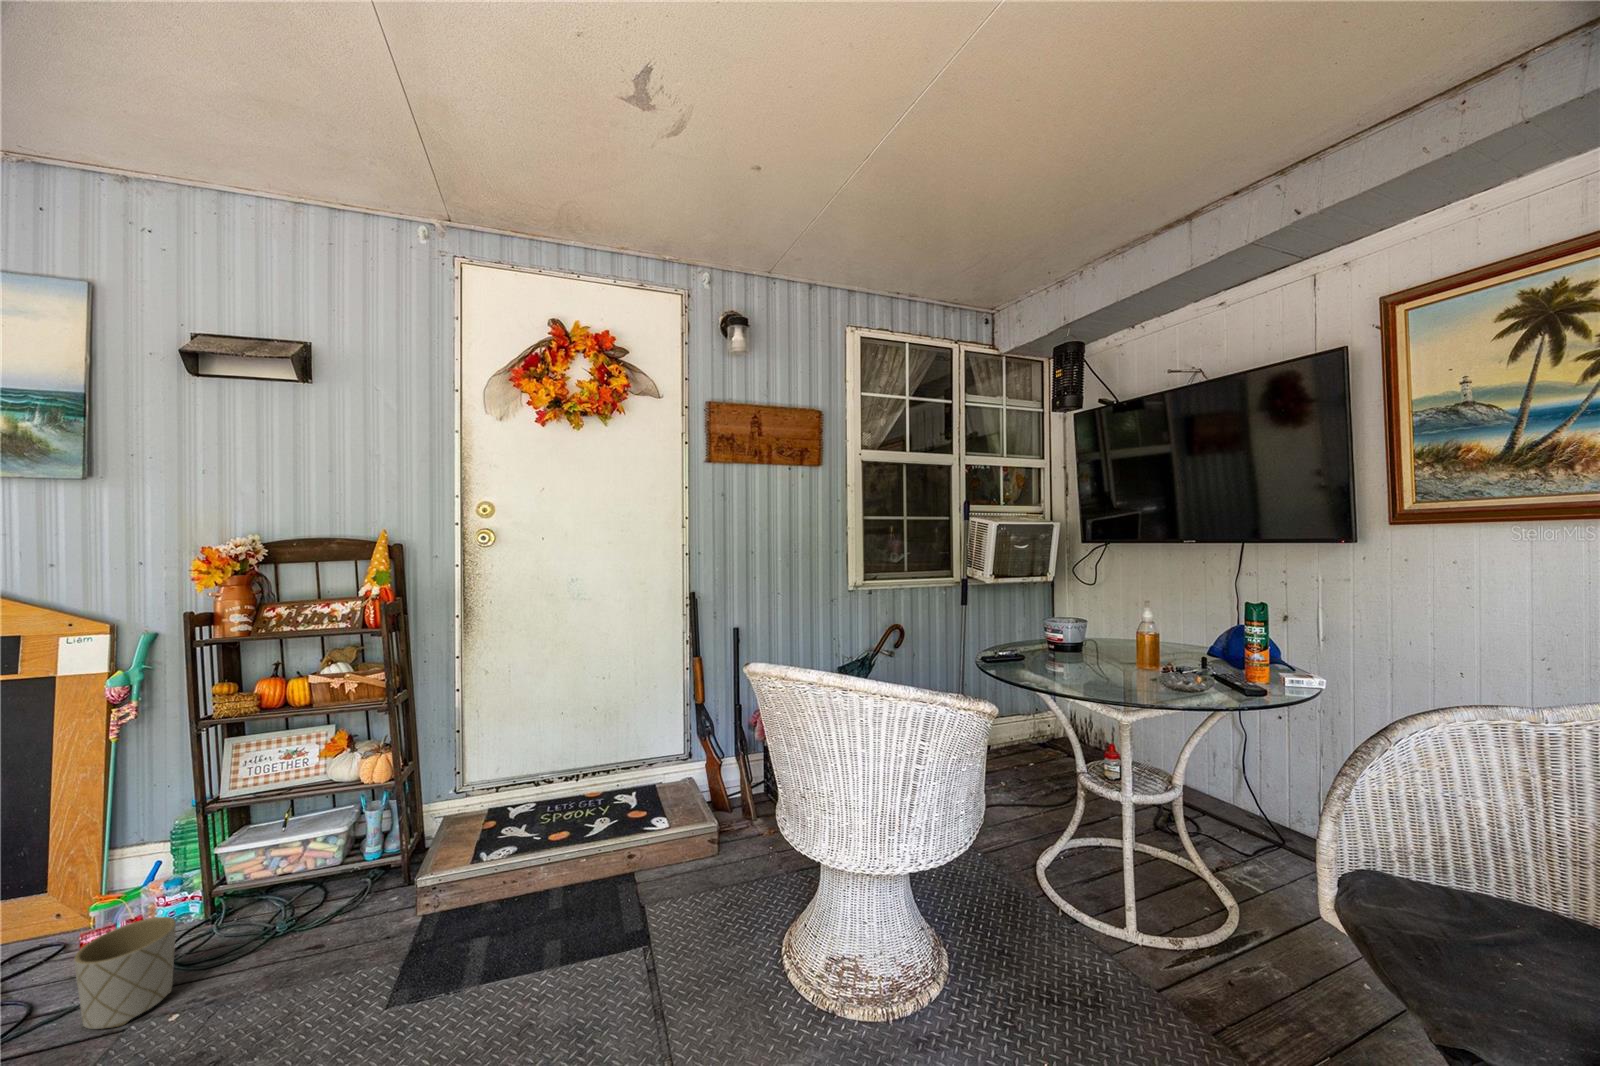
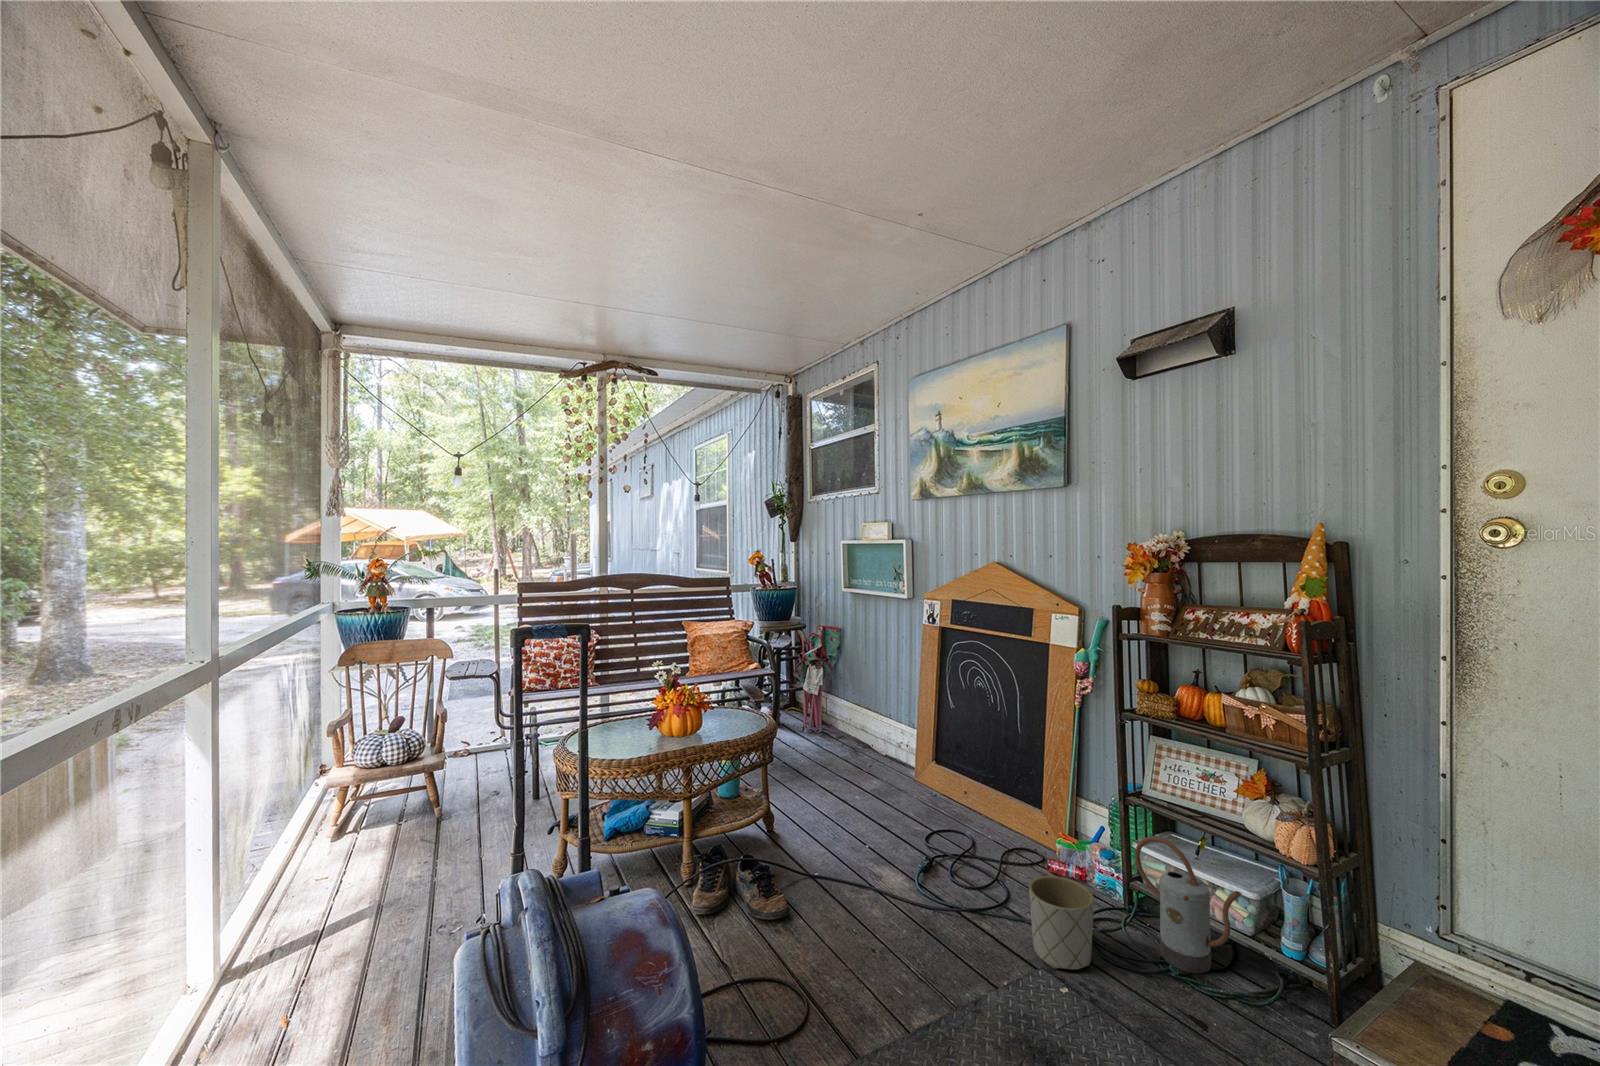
watering can: none [217,824,331,934] -> present [1135,836,1242,973]

